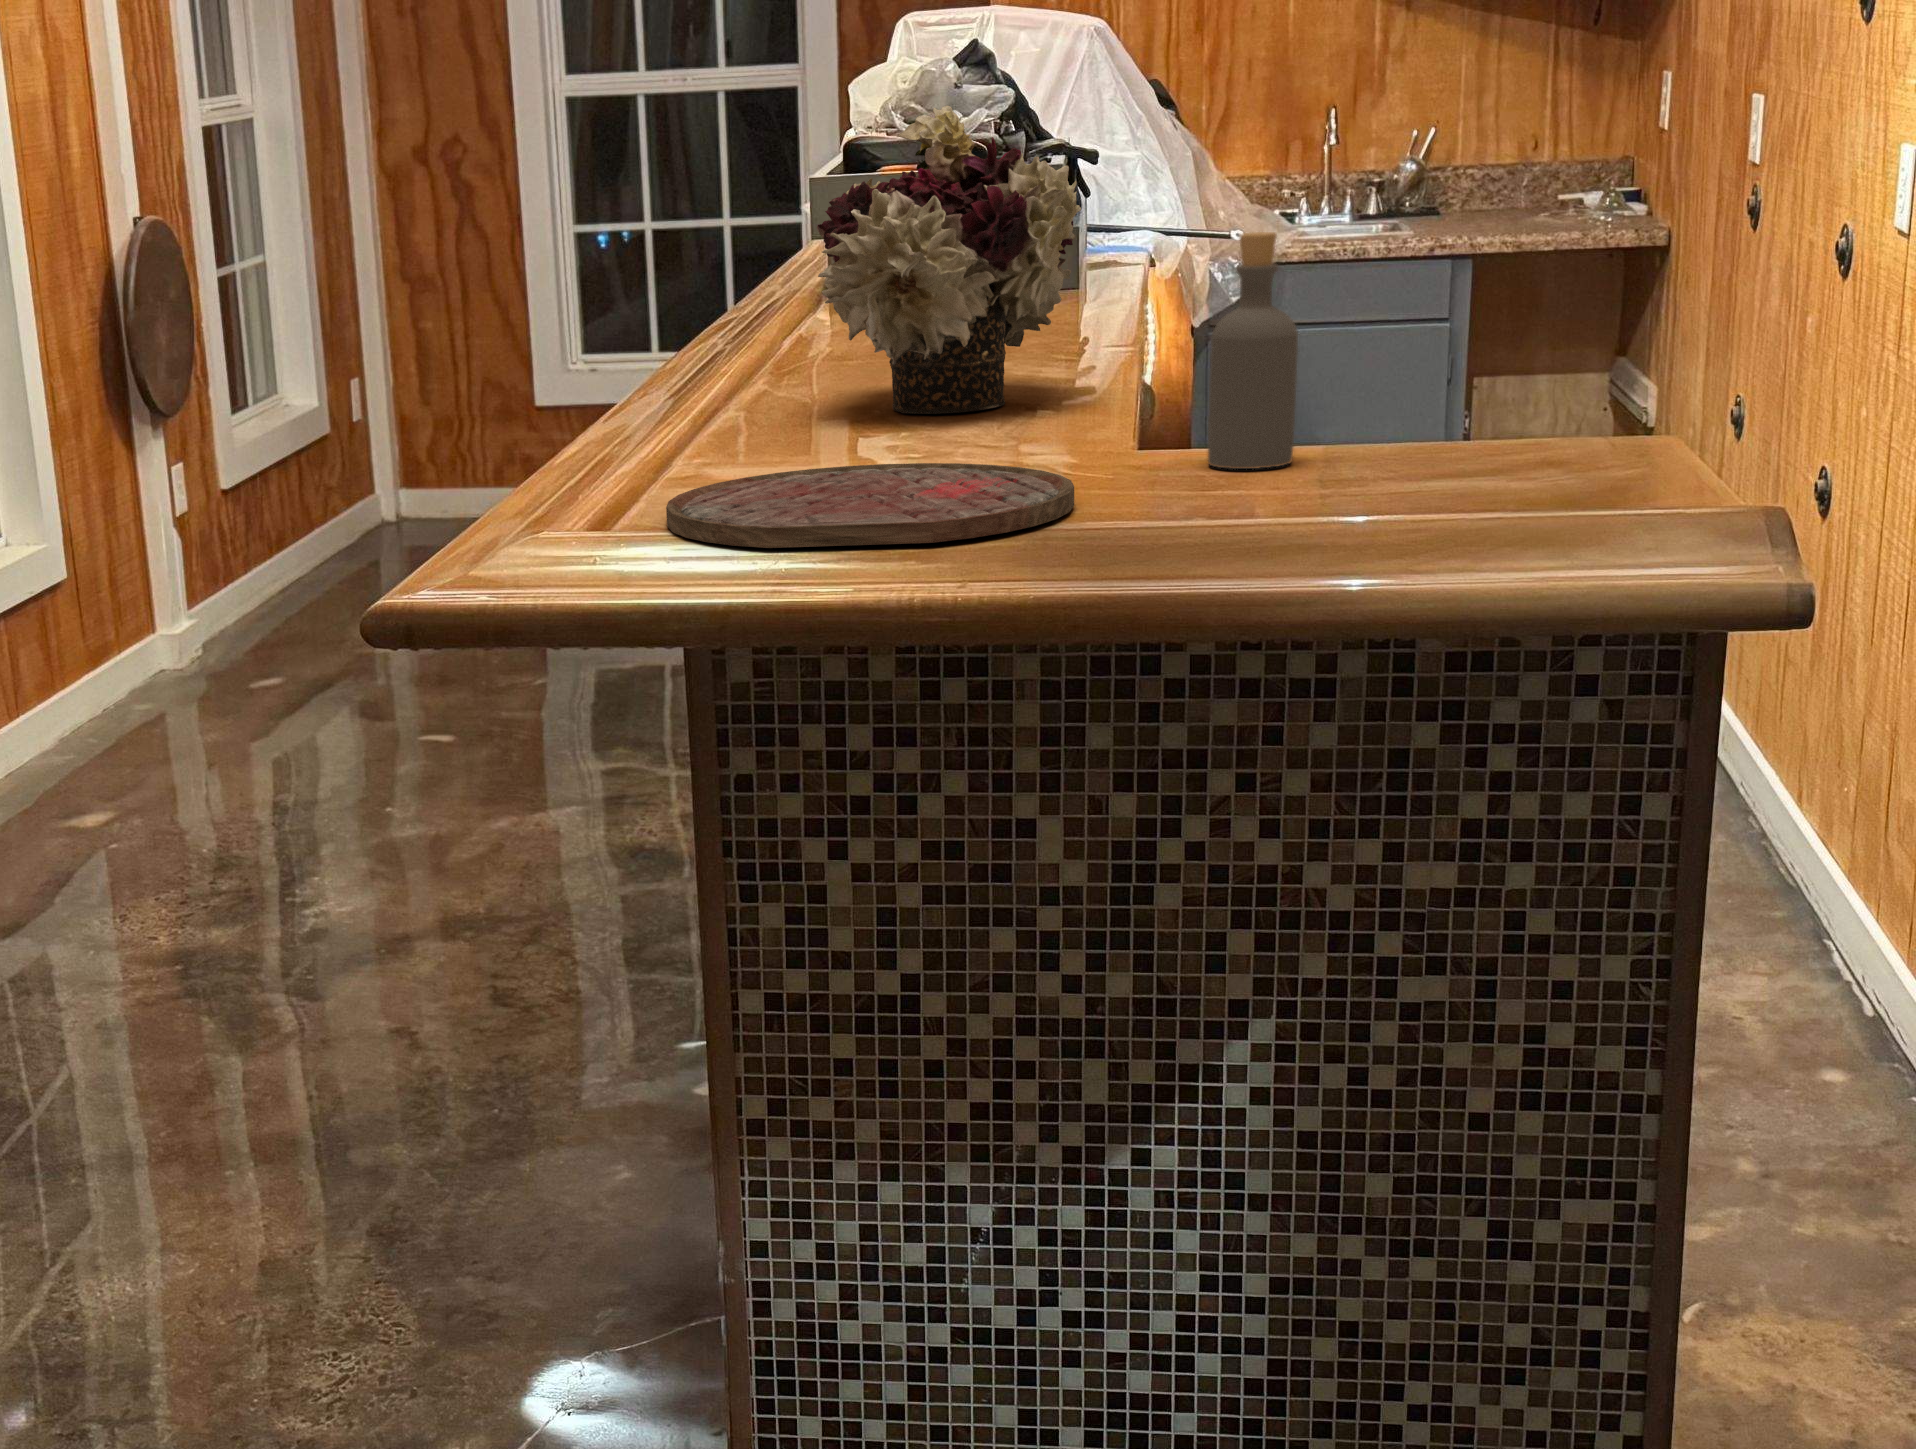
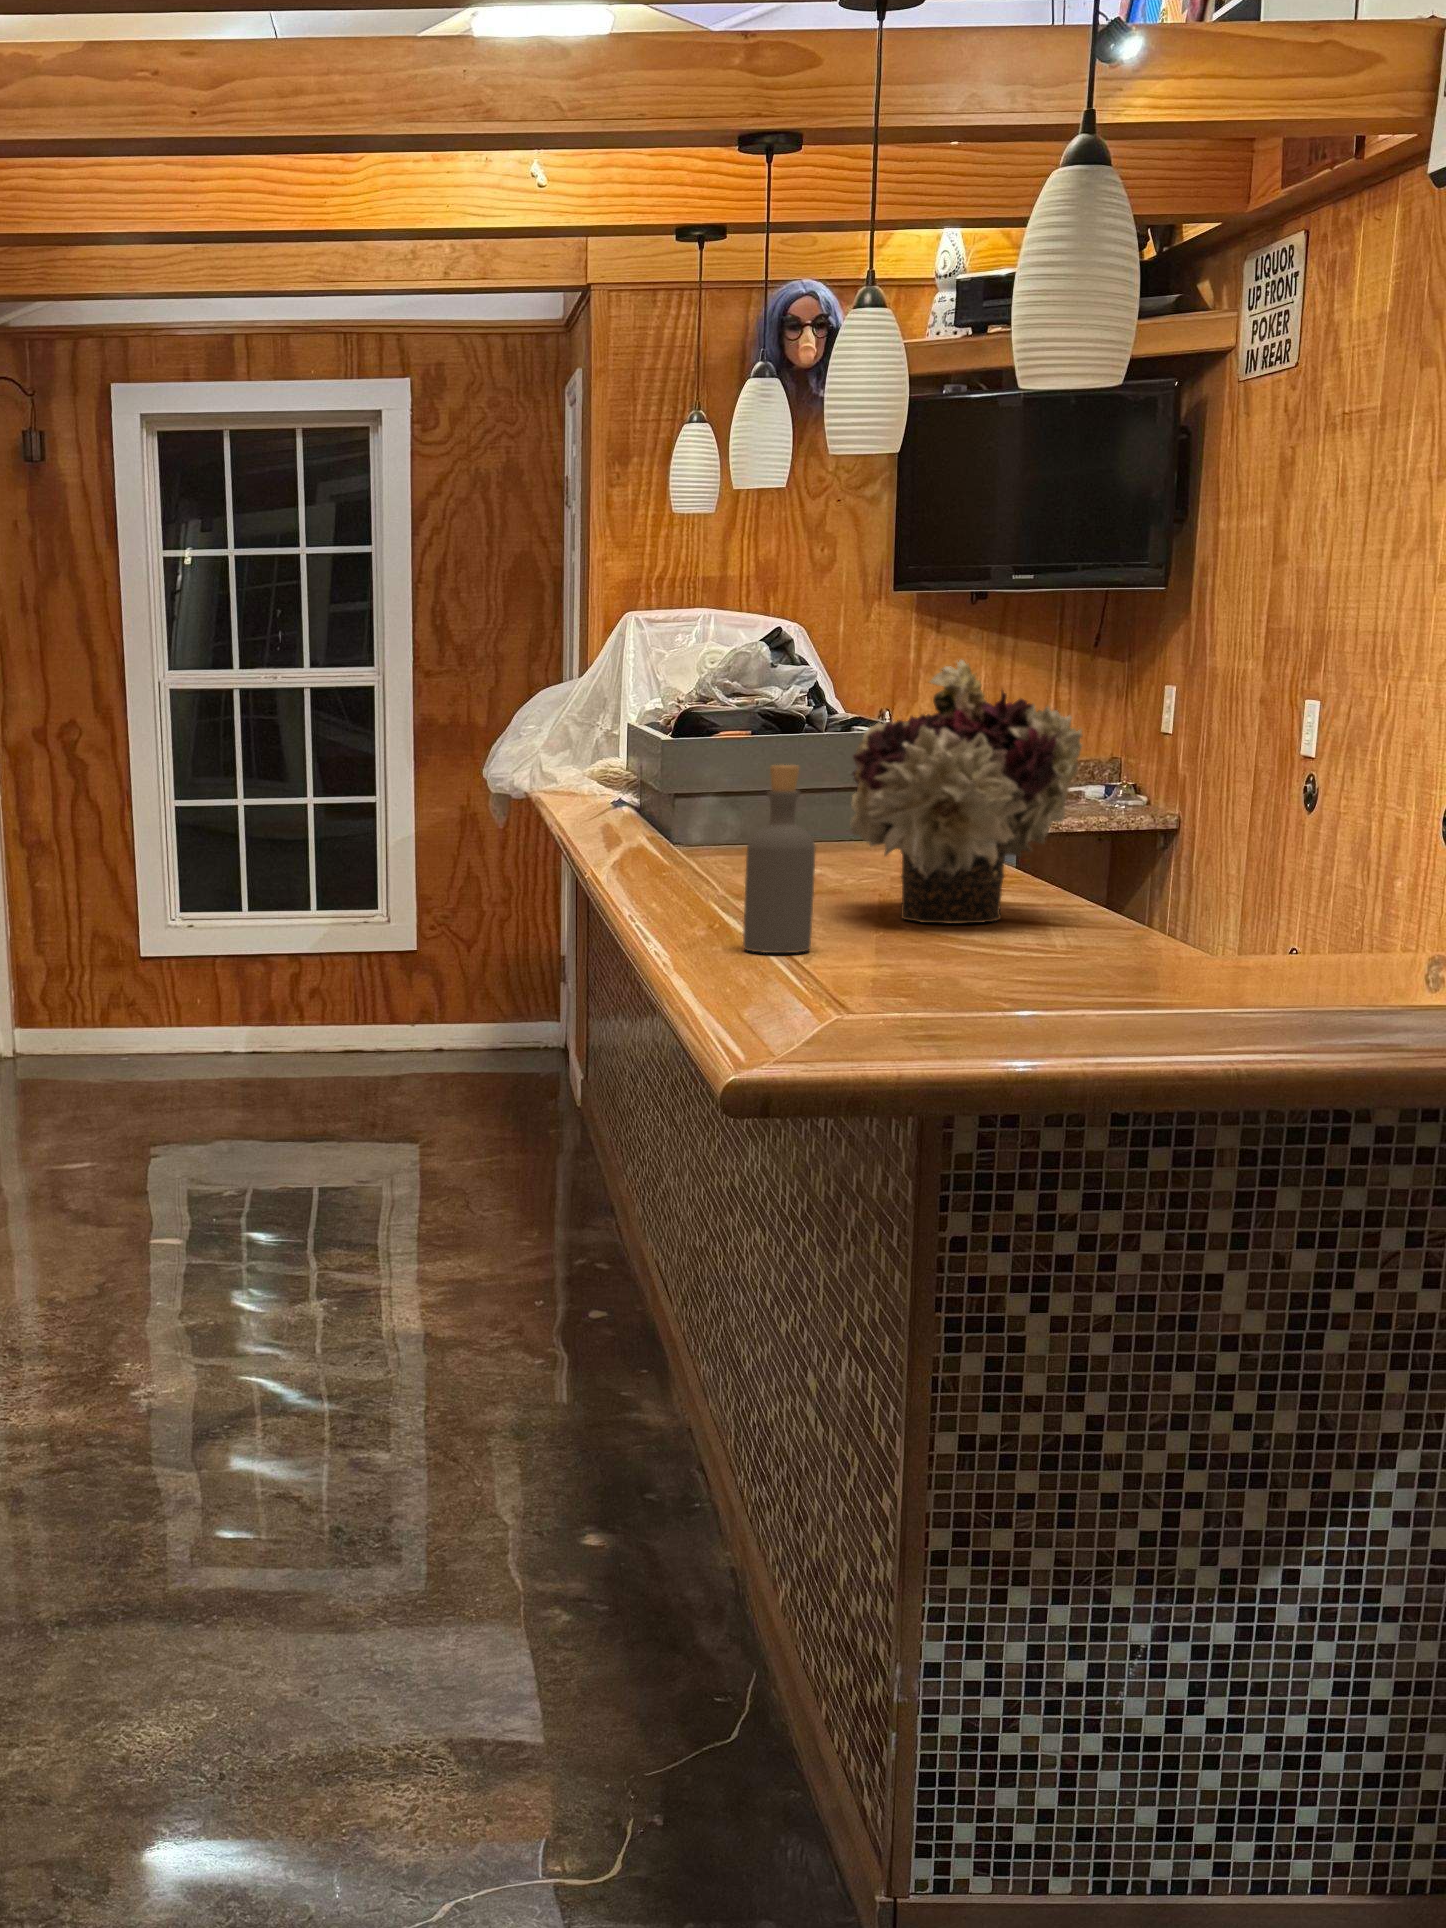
bottle: present [1208,232,1298,469] -> present [743,765,816,953]
cutting board: present [666,463,1074,548] -> none [875,960,1254,1026]

